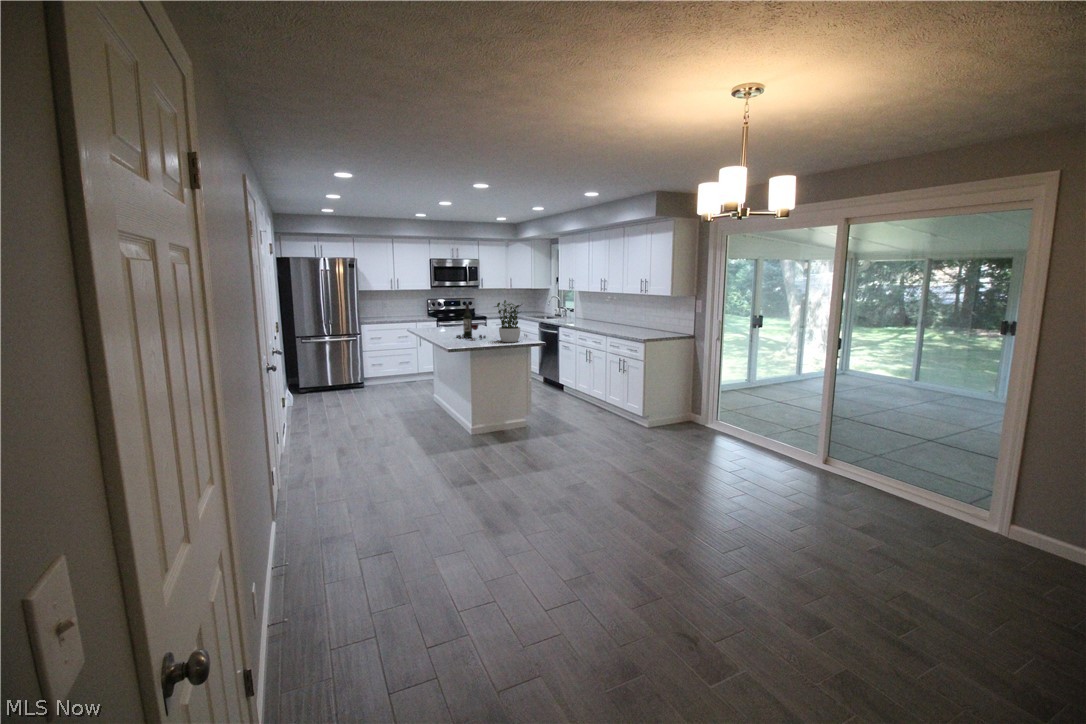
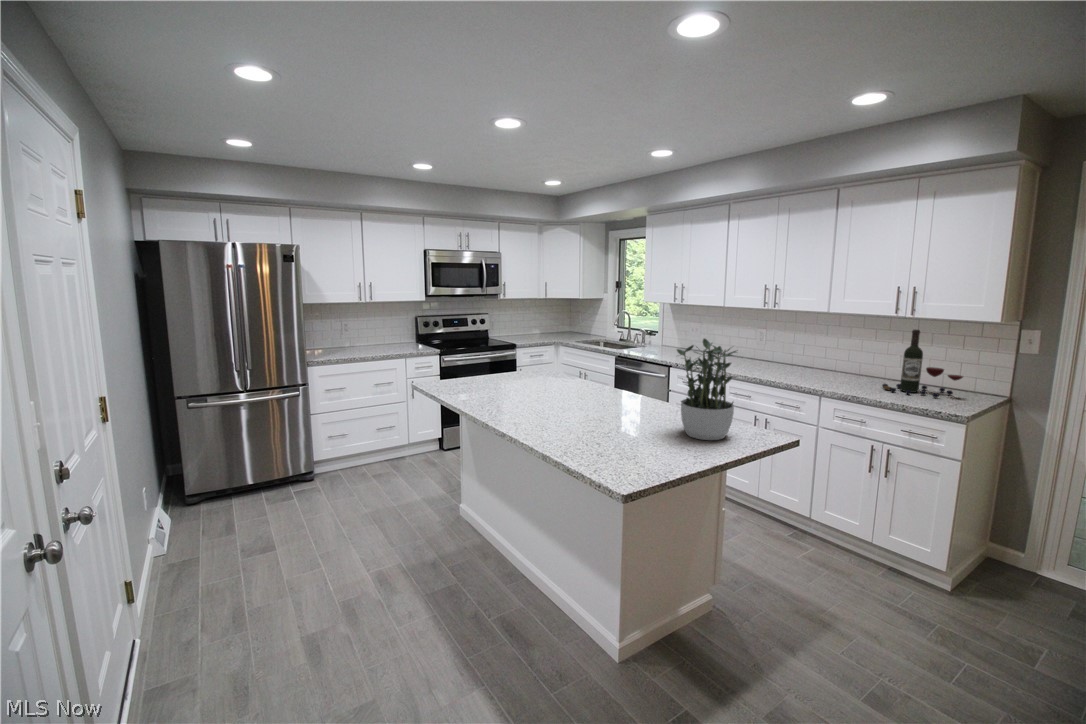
wine bottle: present [456,304,486,339] -> present [882,330,963,398]

